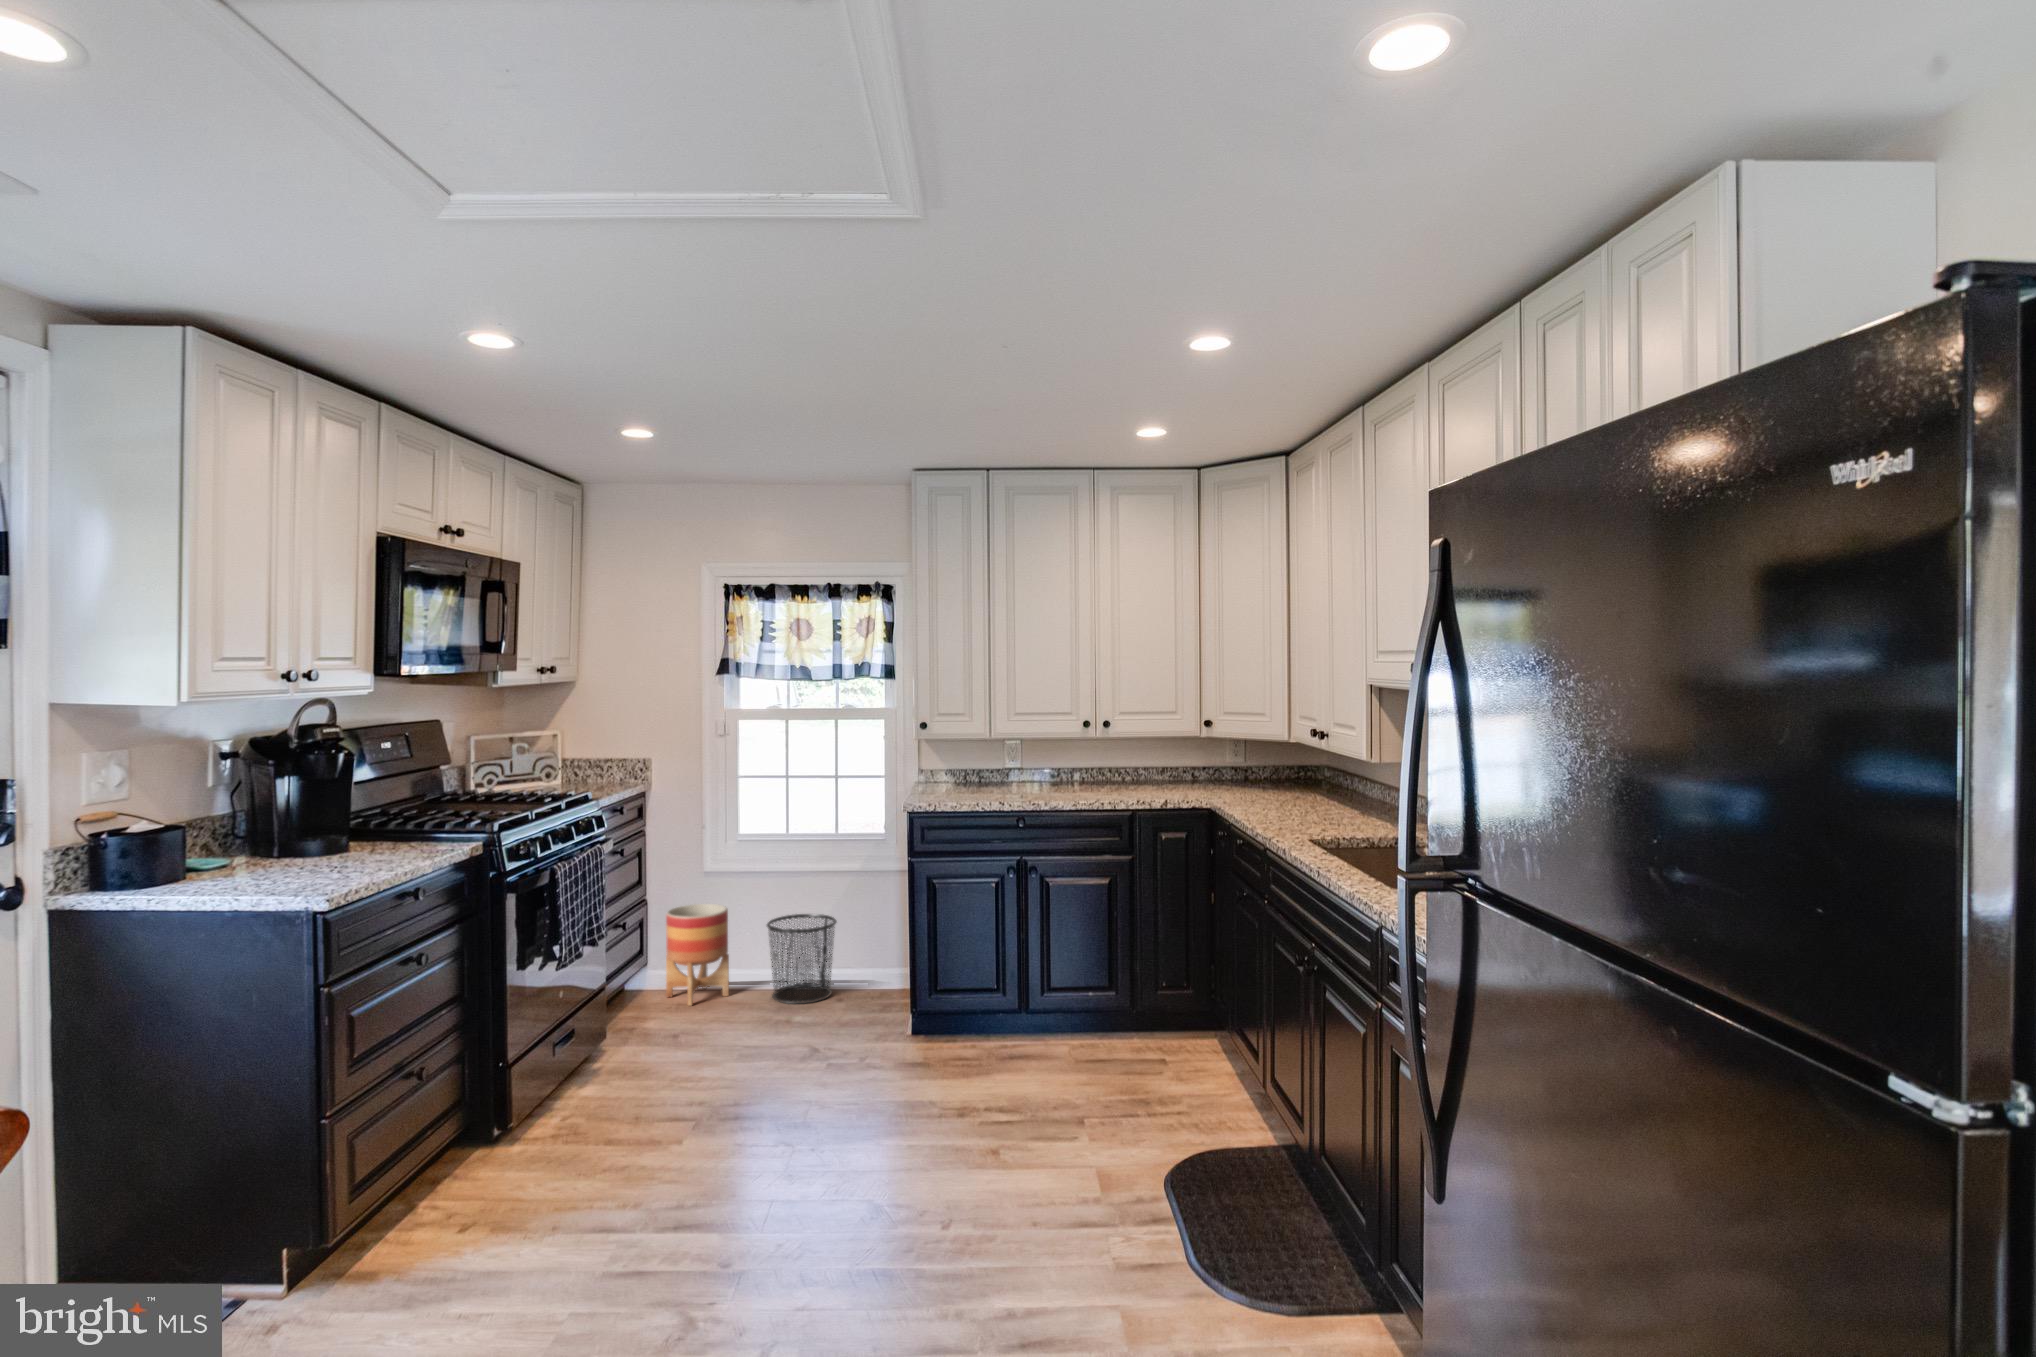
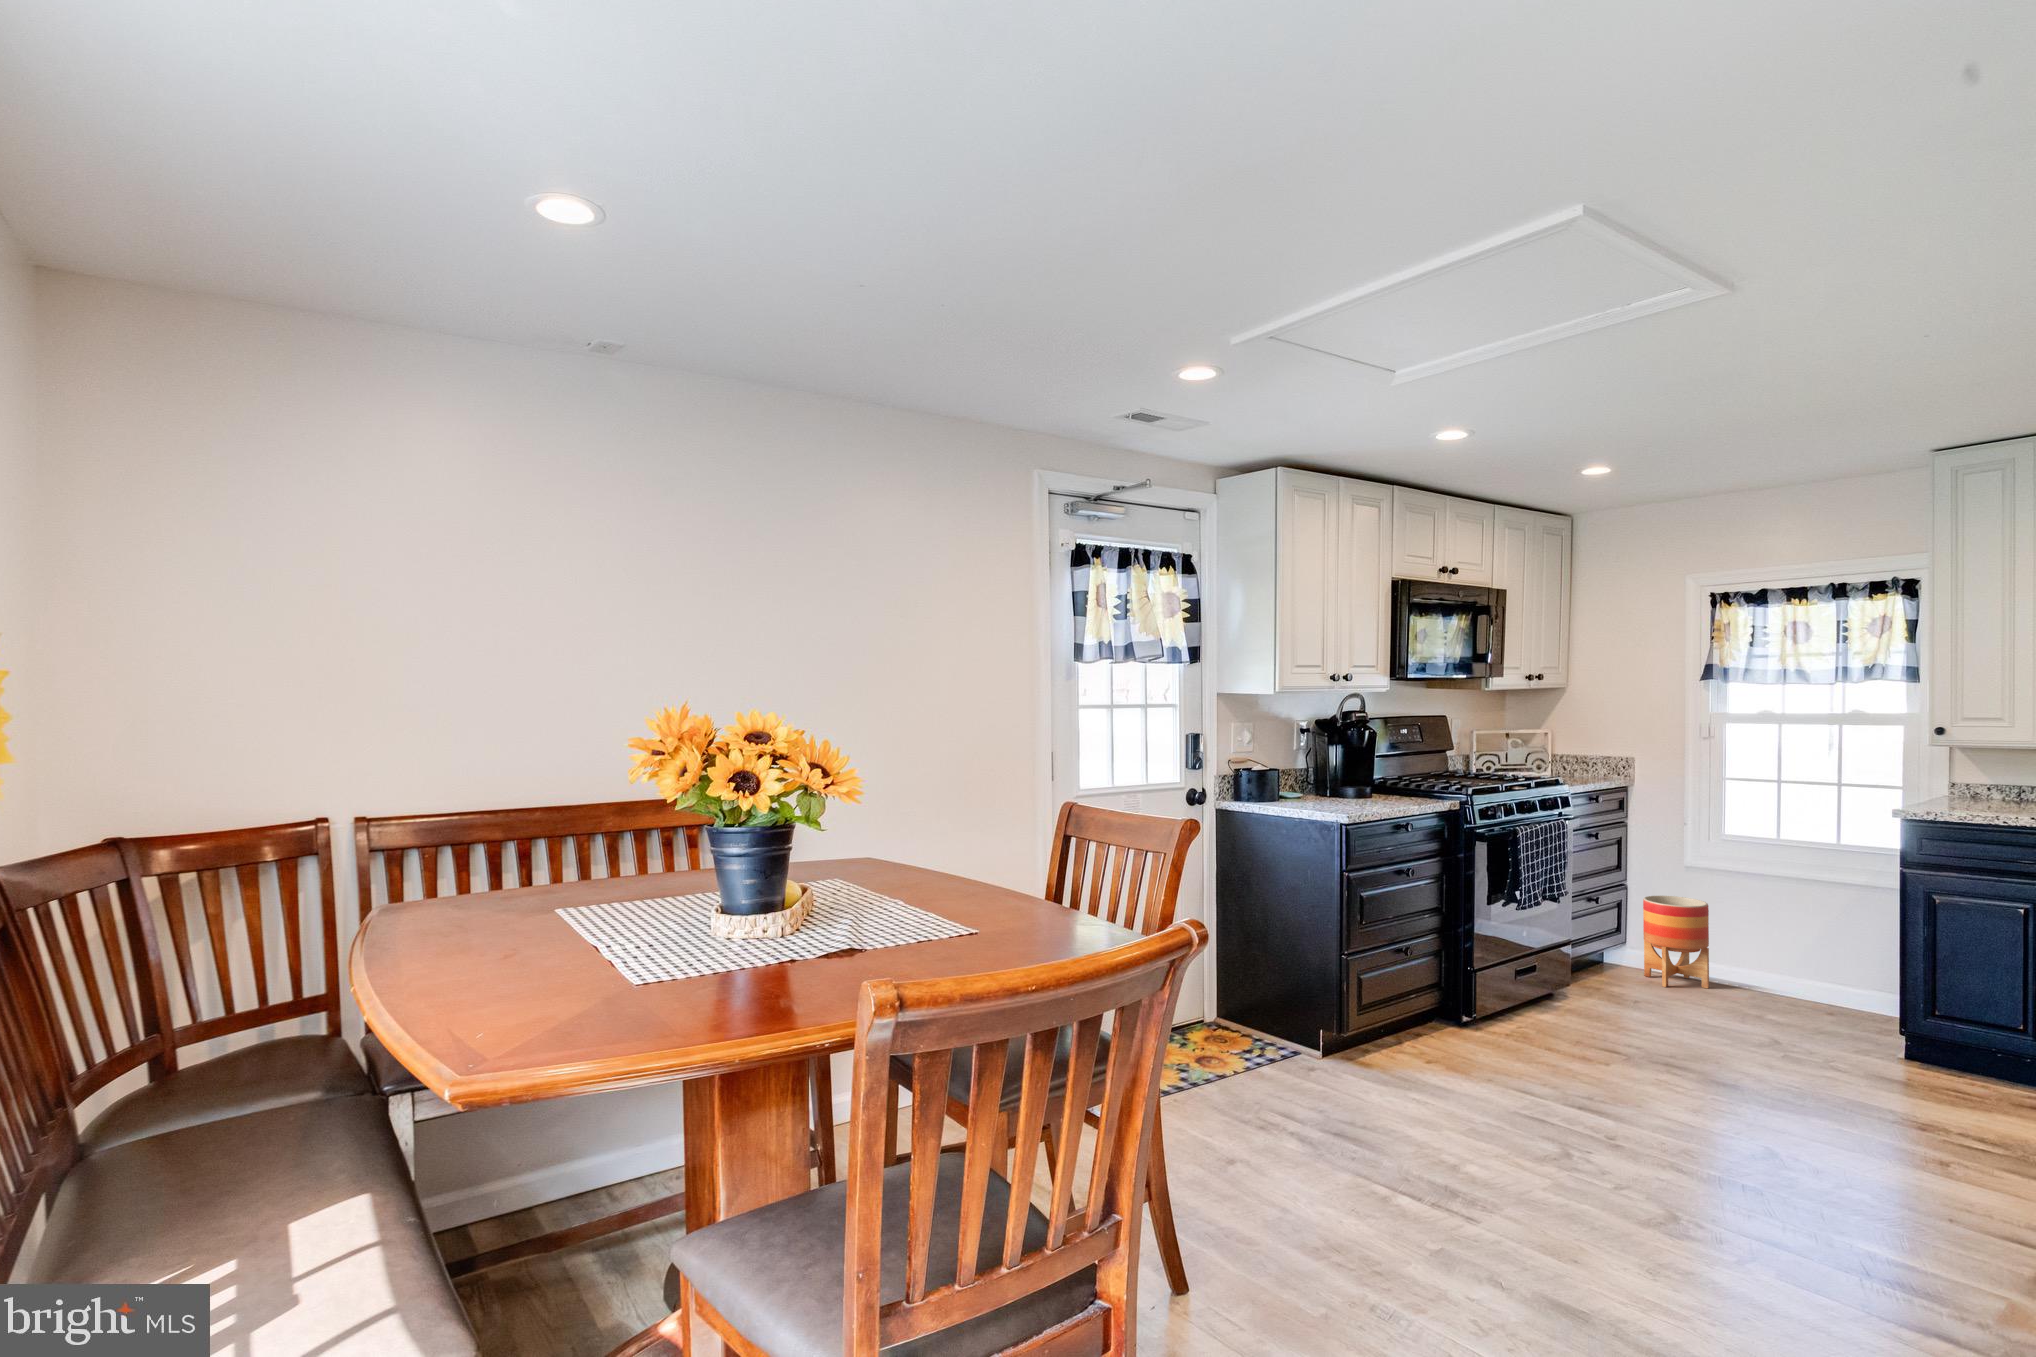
waste bin: present [767,914,837,1004] -> none [1748,923,1835,1014]

